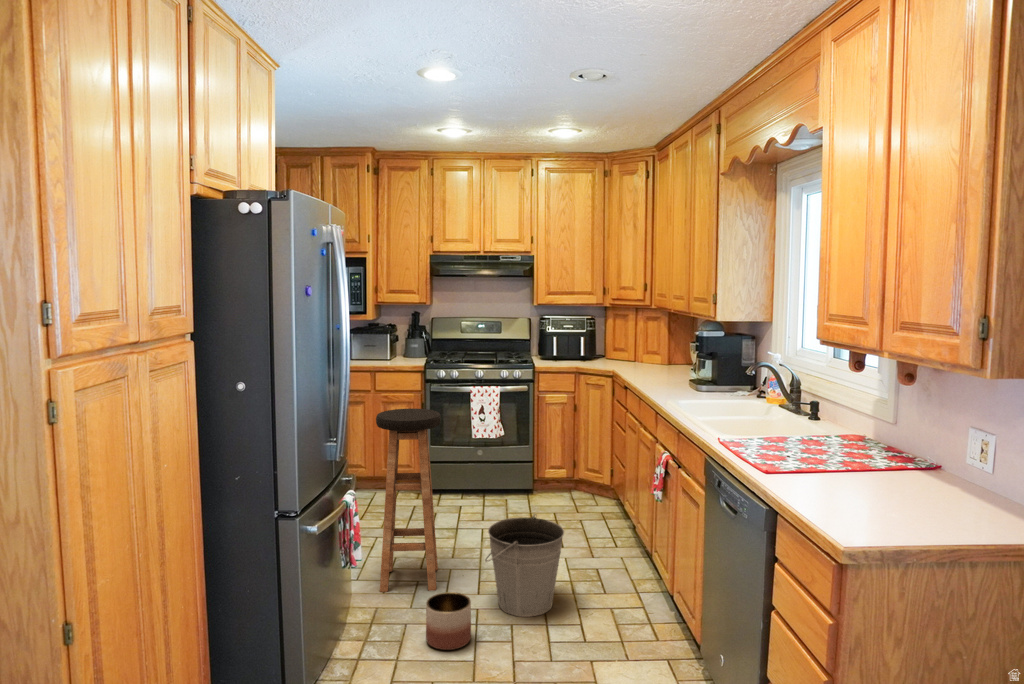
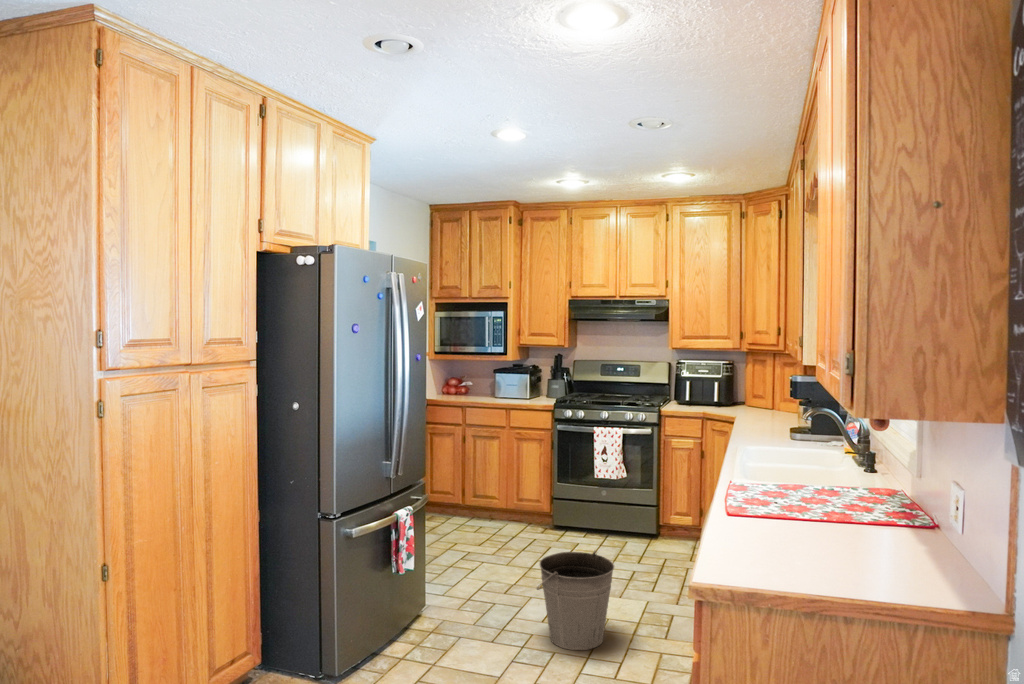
bar stool: present [376,408,441,592] -> none [454,440,518,614]
planter: present [426,592,471,650] -> none [463,612,506,666]

